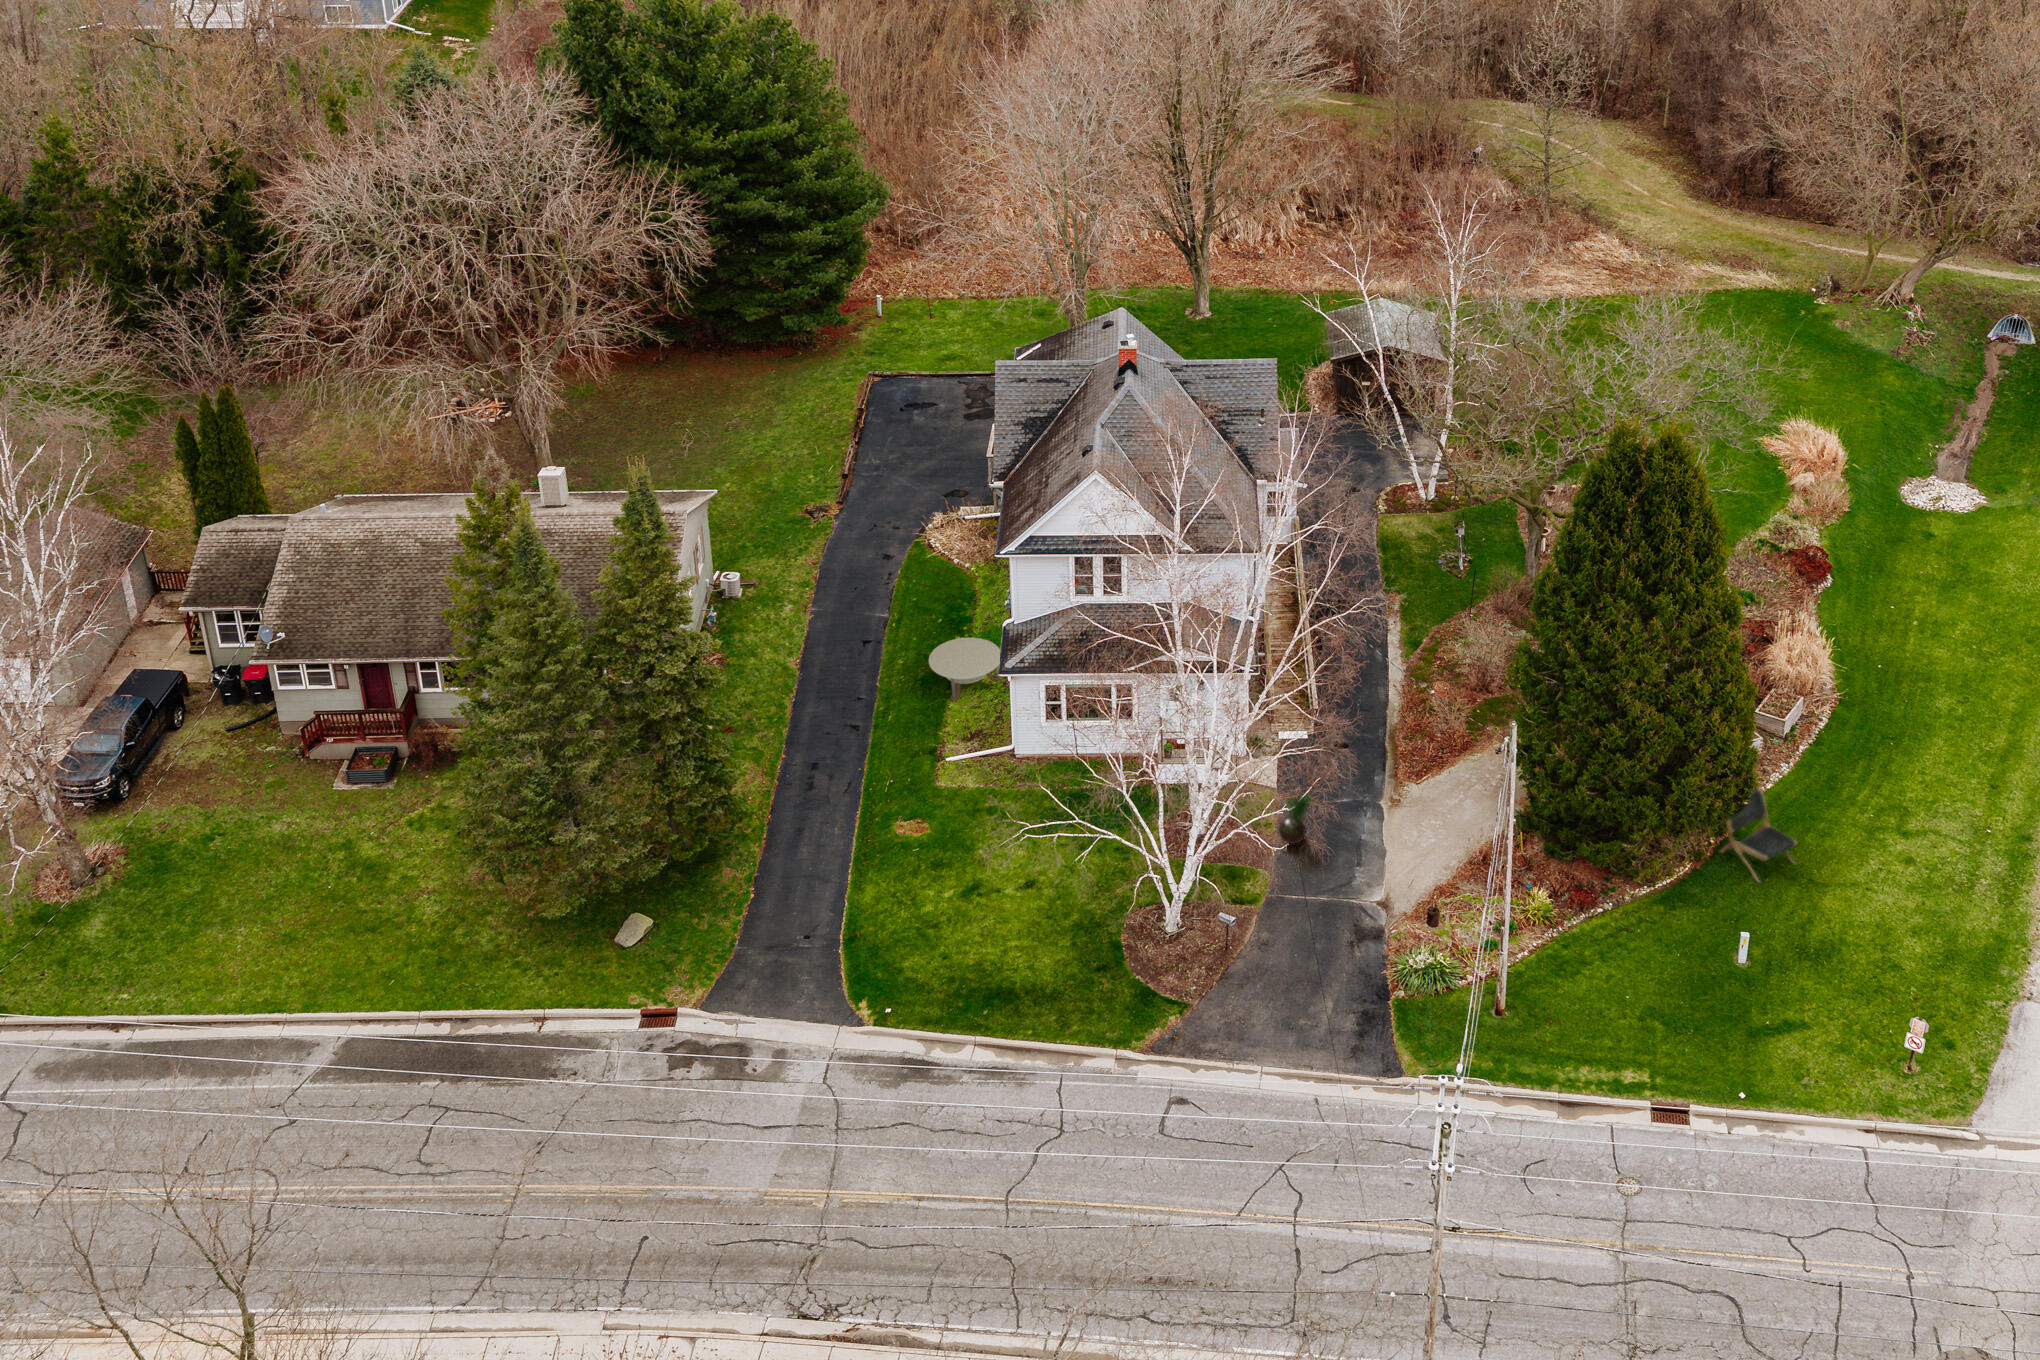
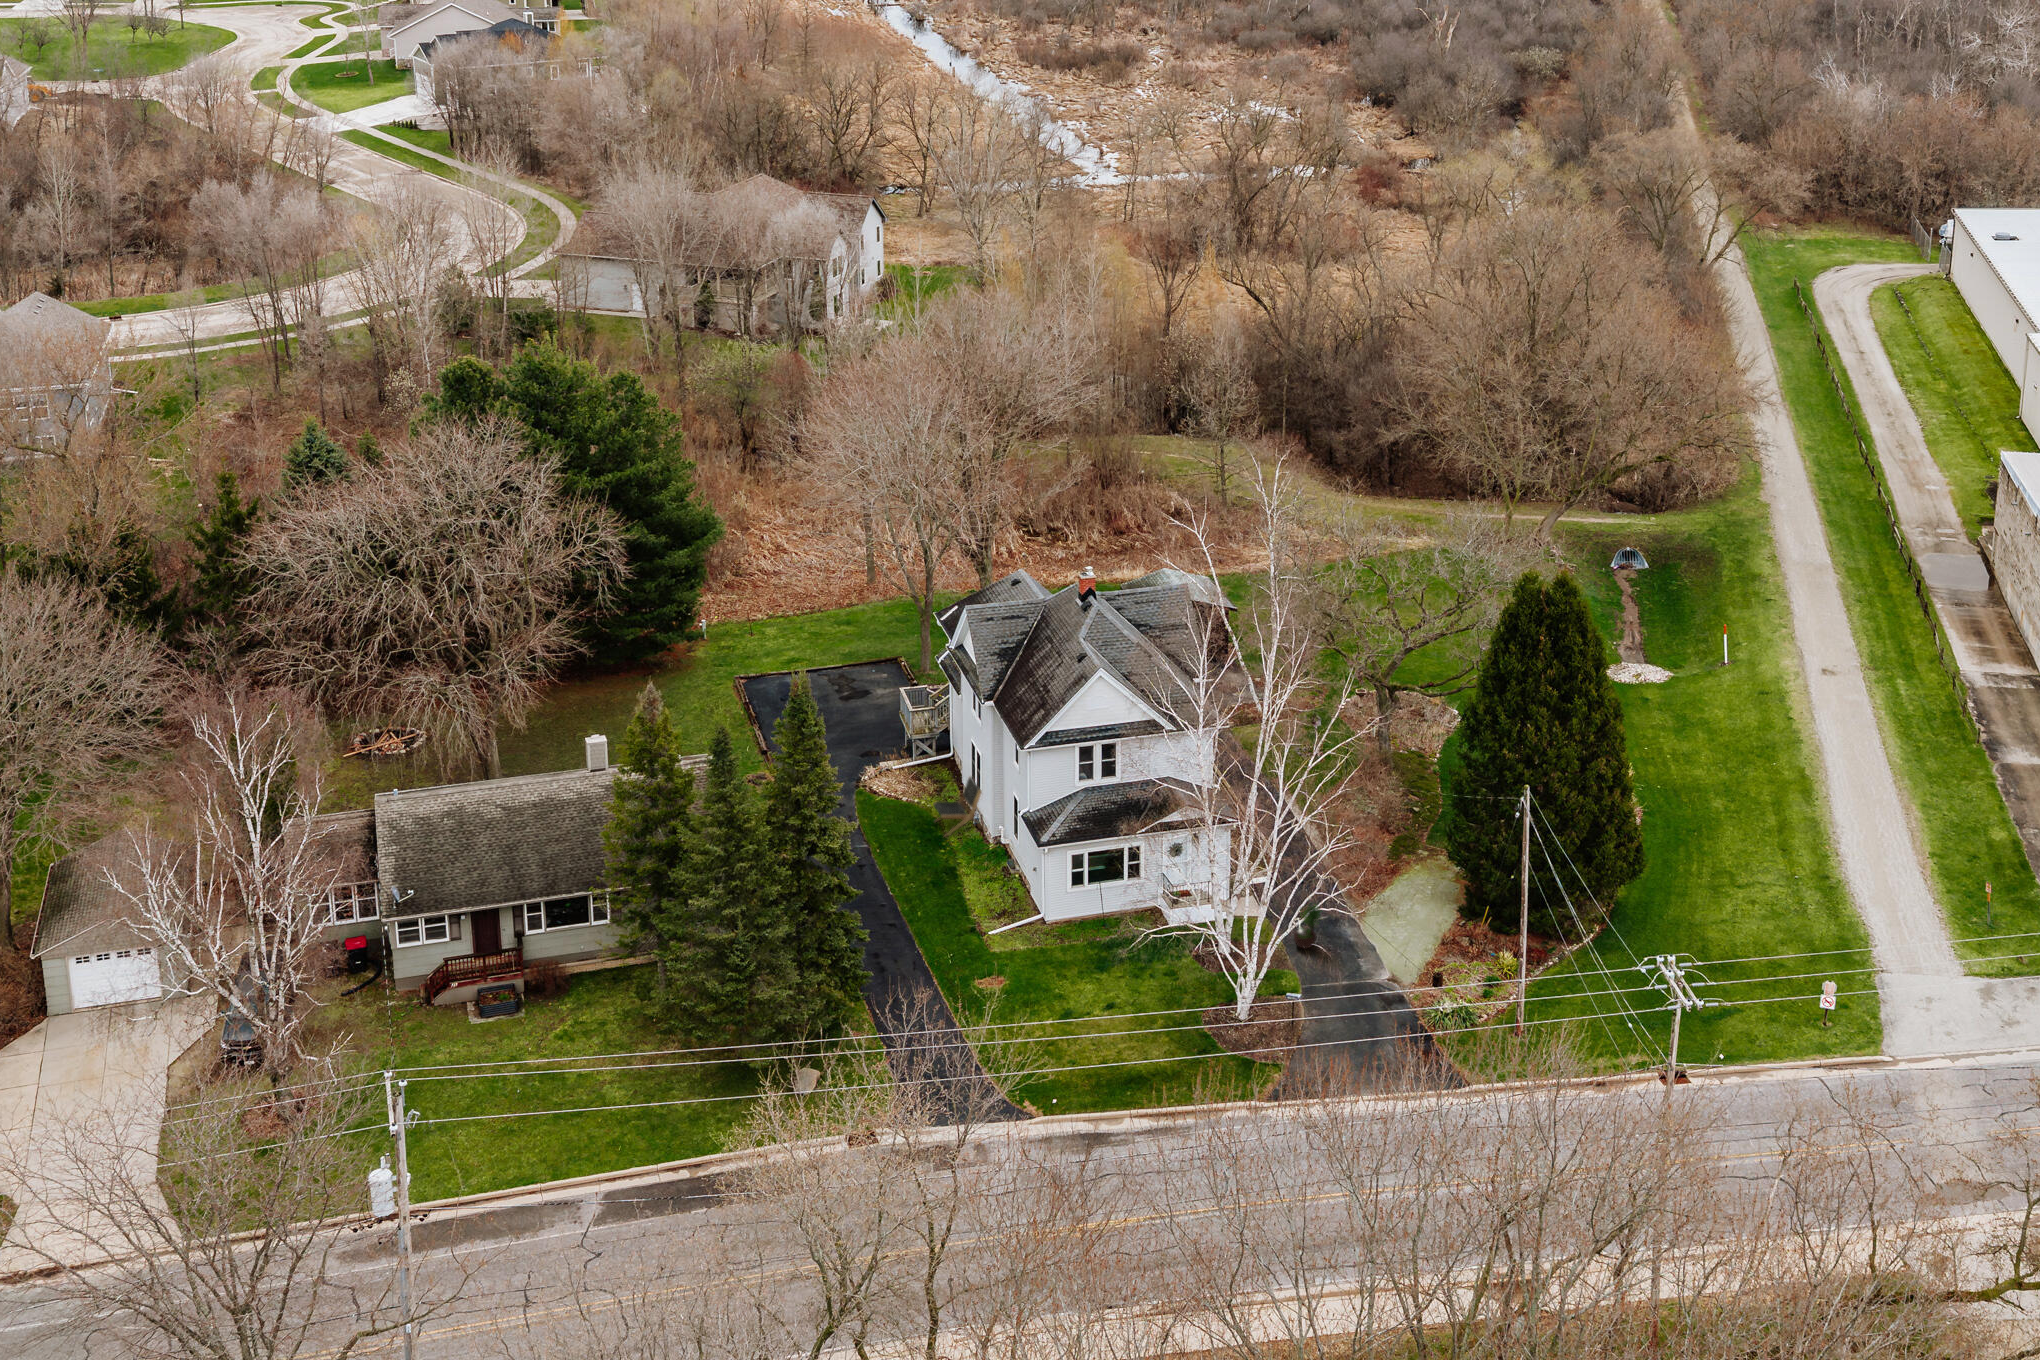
round table: present [929,638,1000,701] -> none [955,840,1015,890]
lounge chair: present [1720,787,1797,882] -> present [933,777,982,836]

